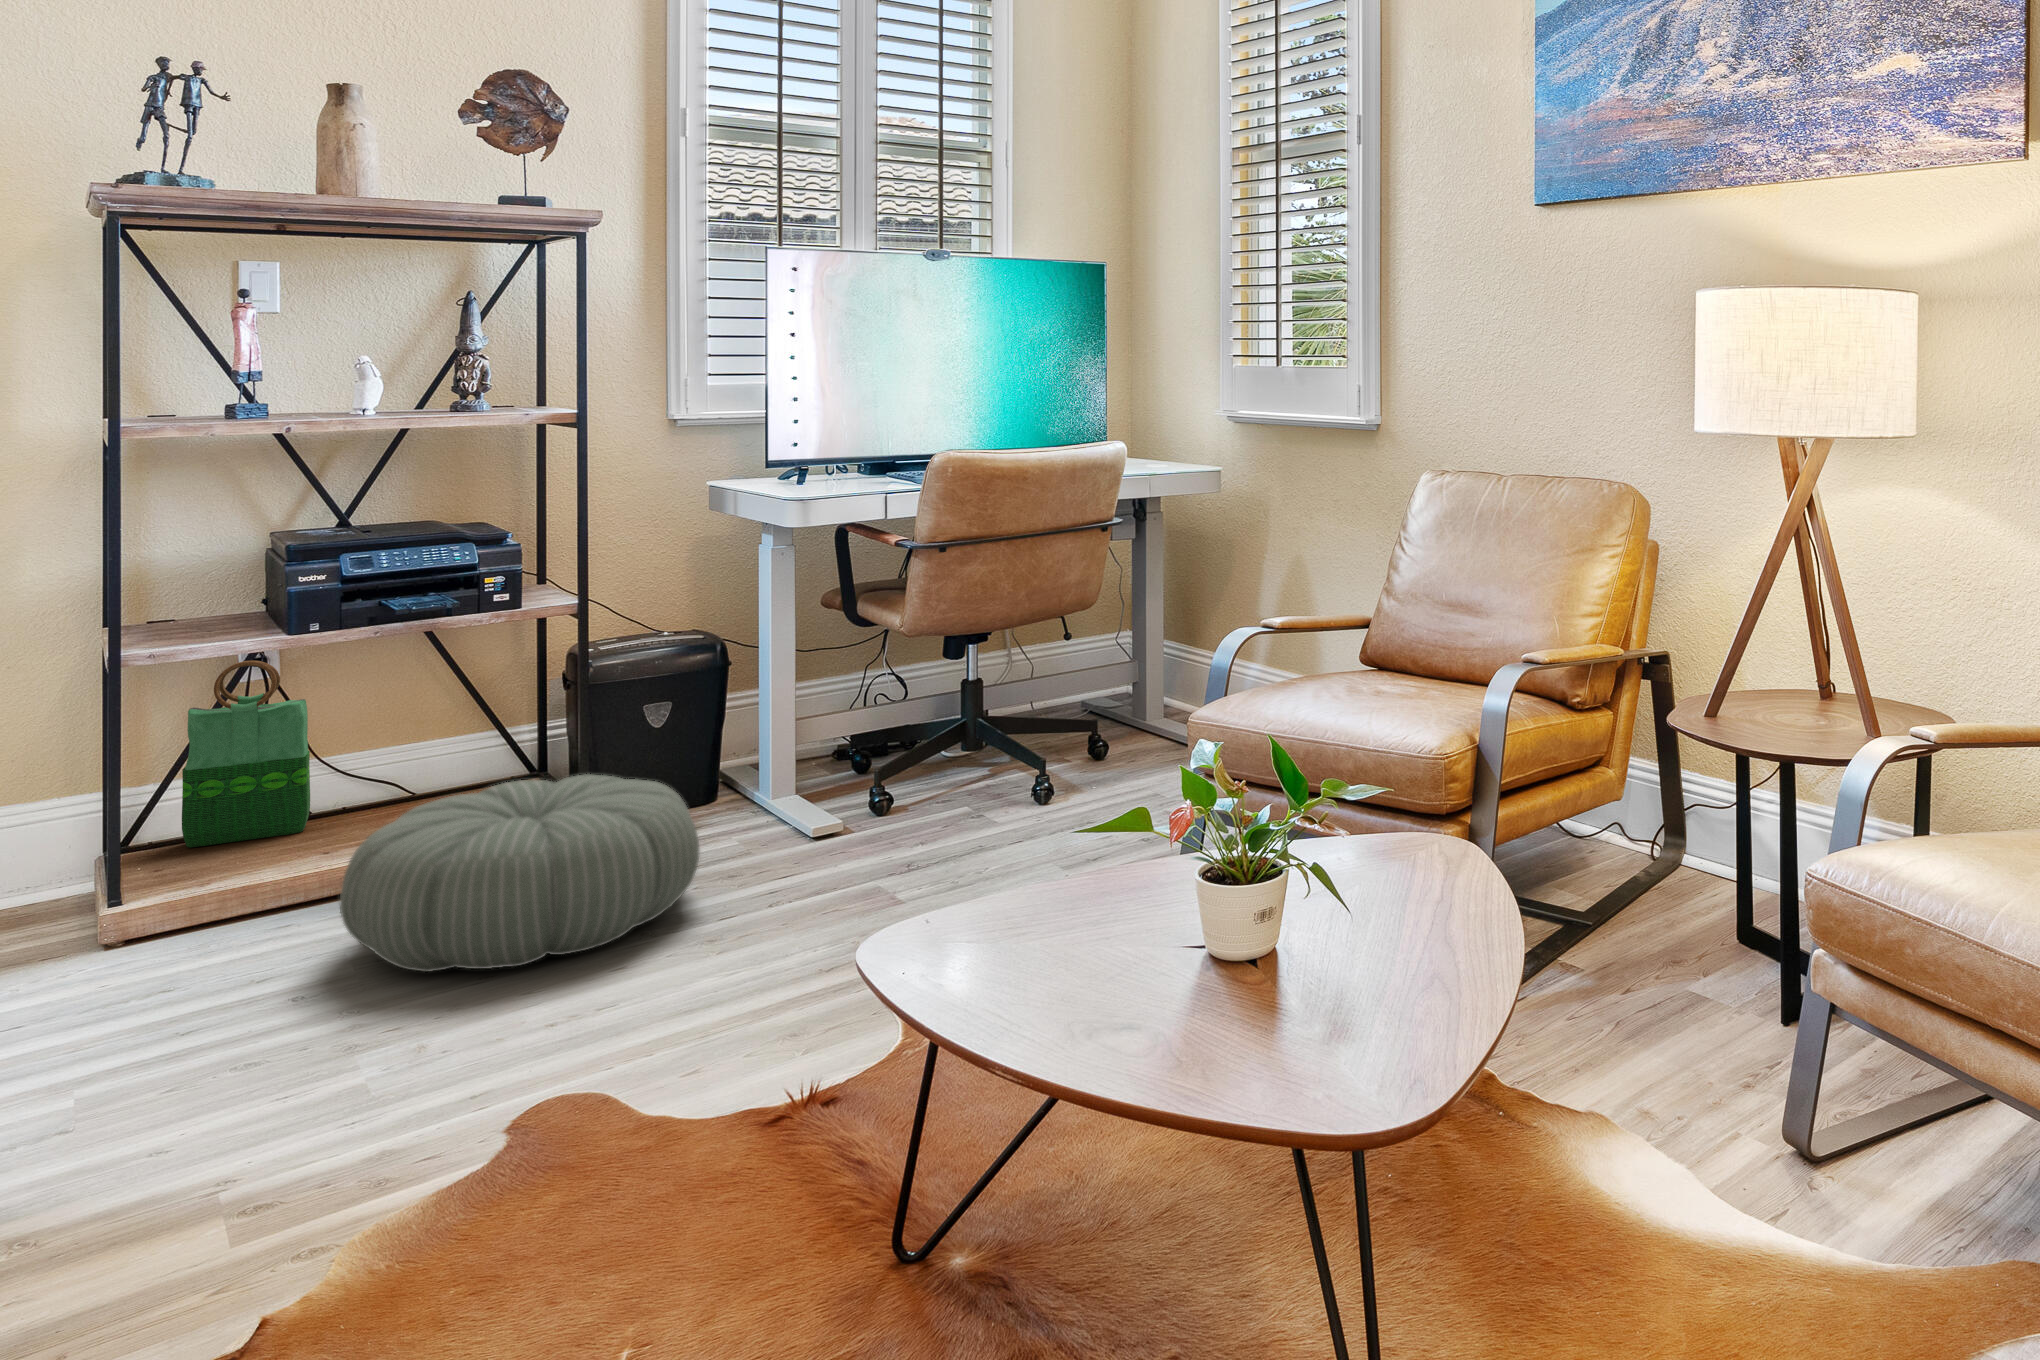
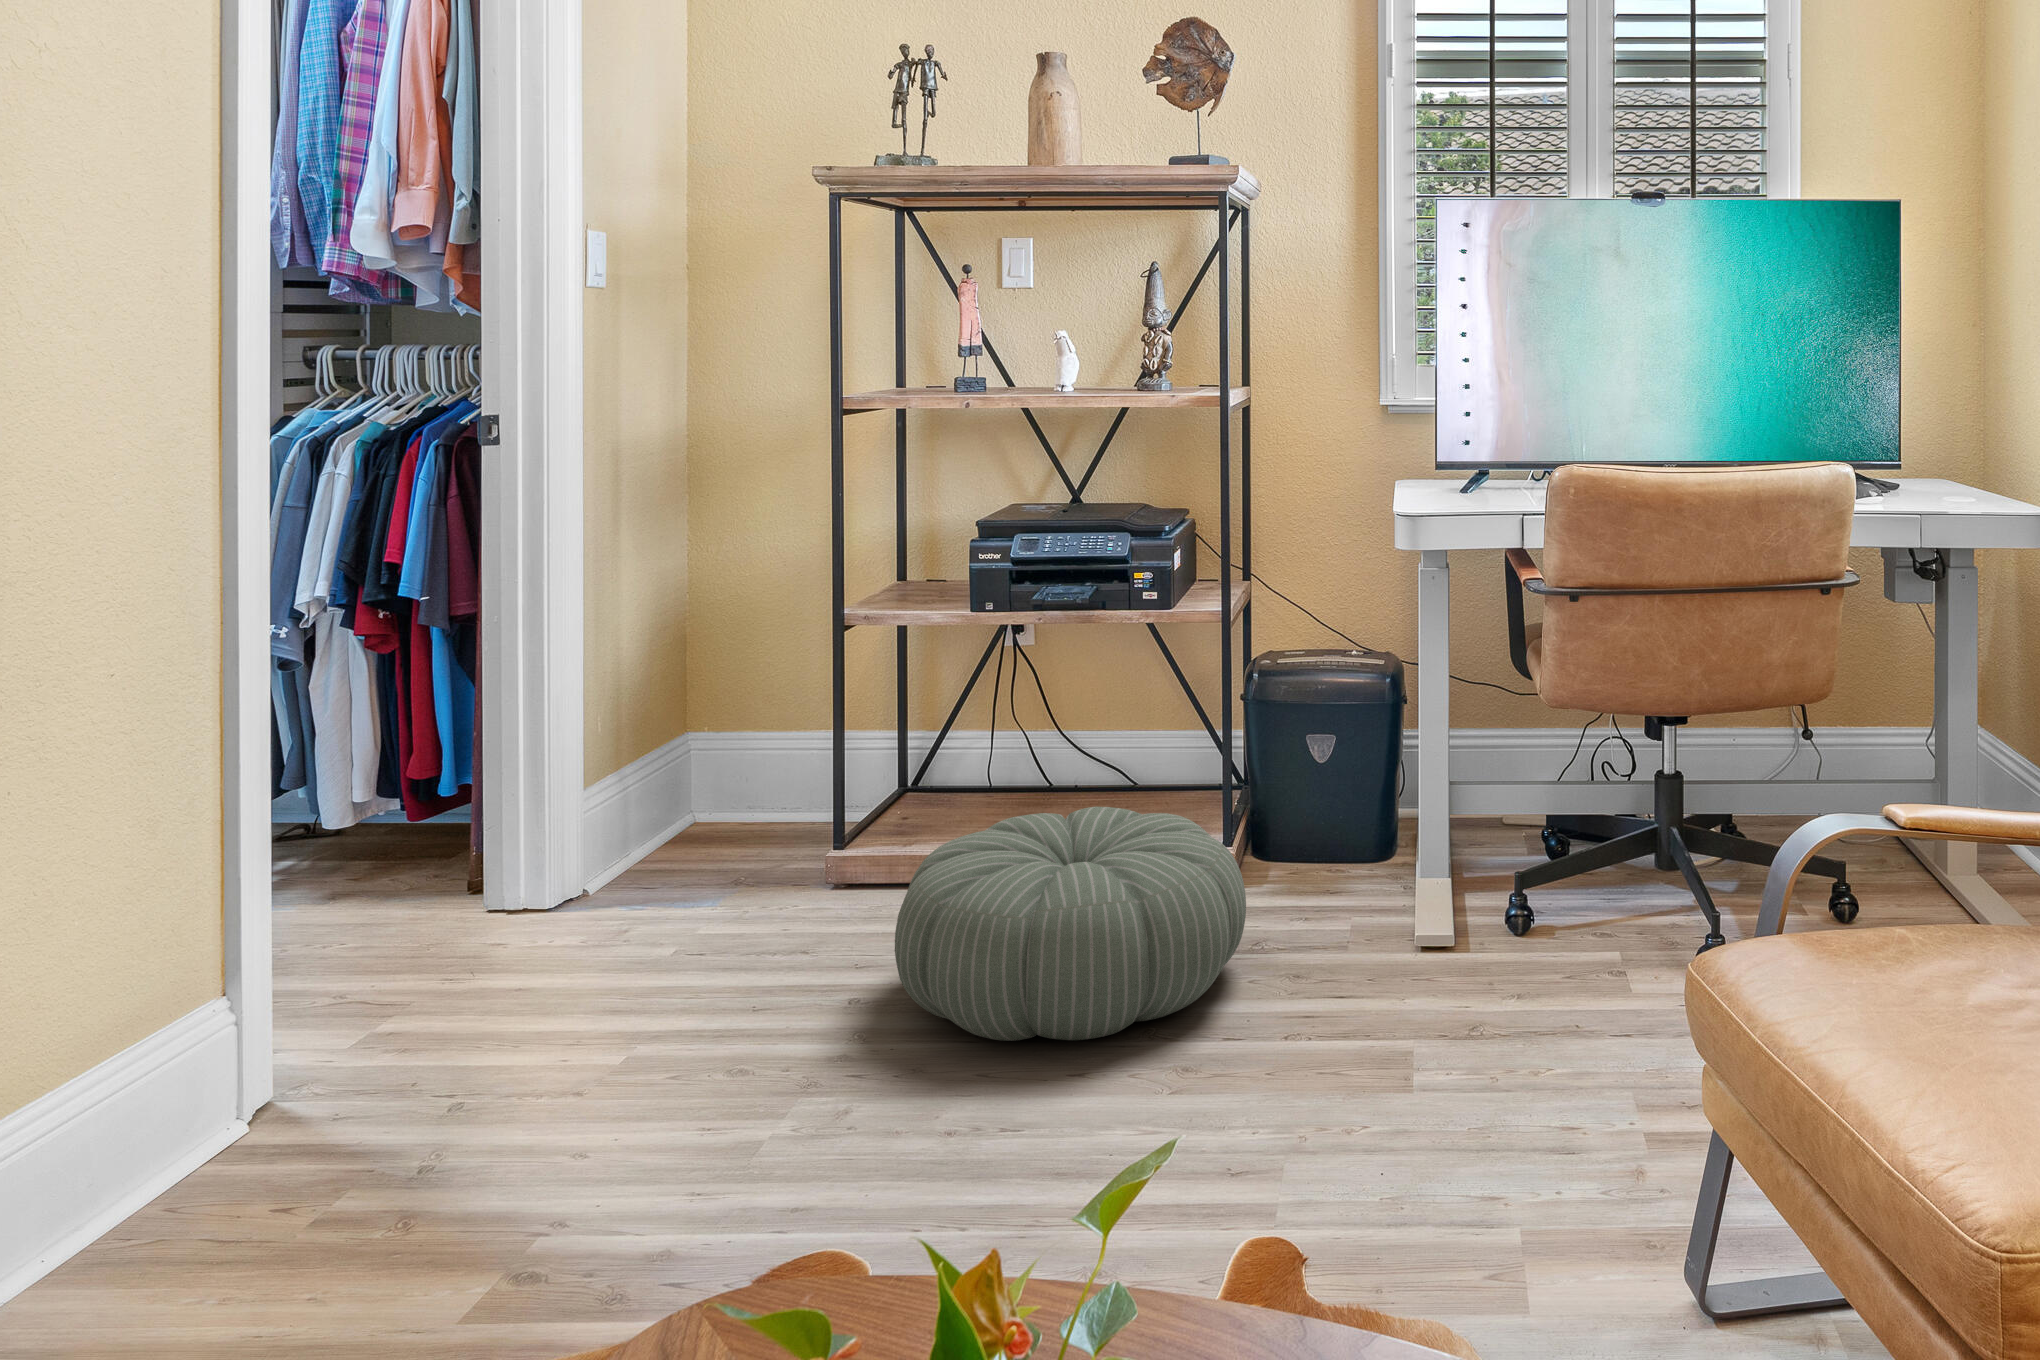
tote bag: present [182,661,310,847] -> none [943,628,1041,804]

